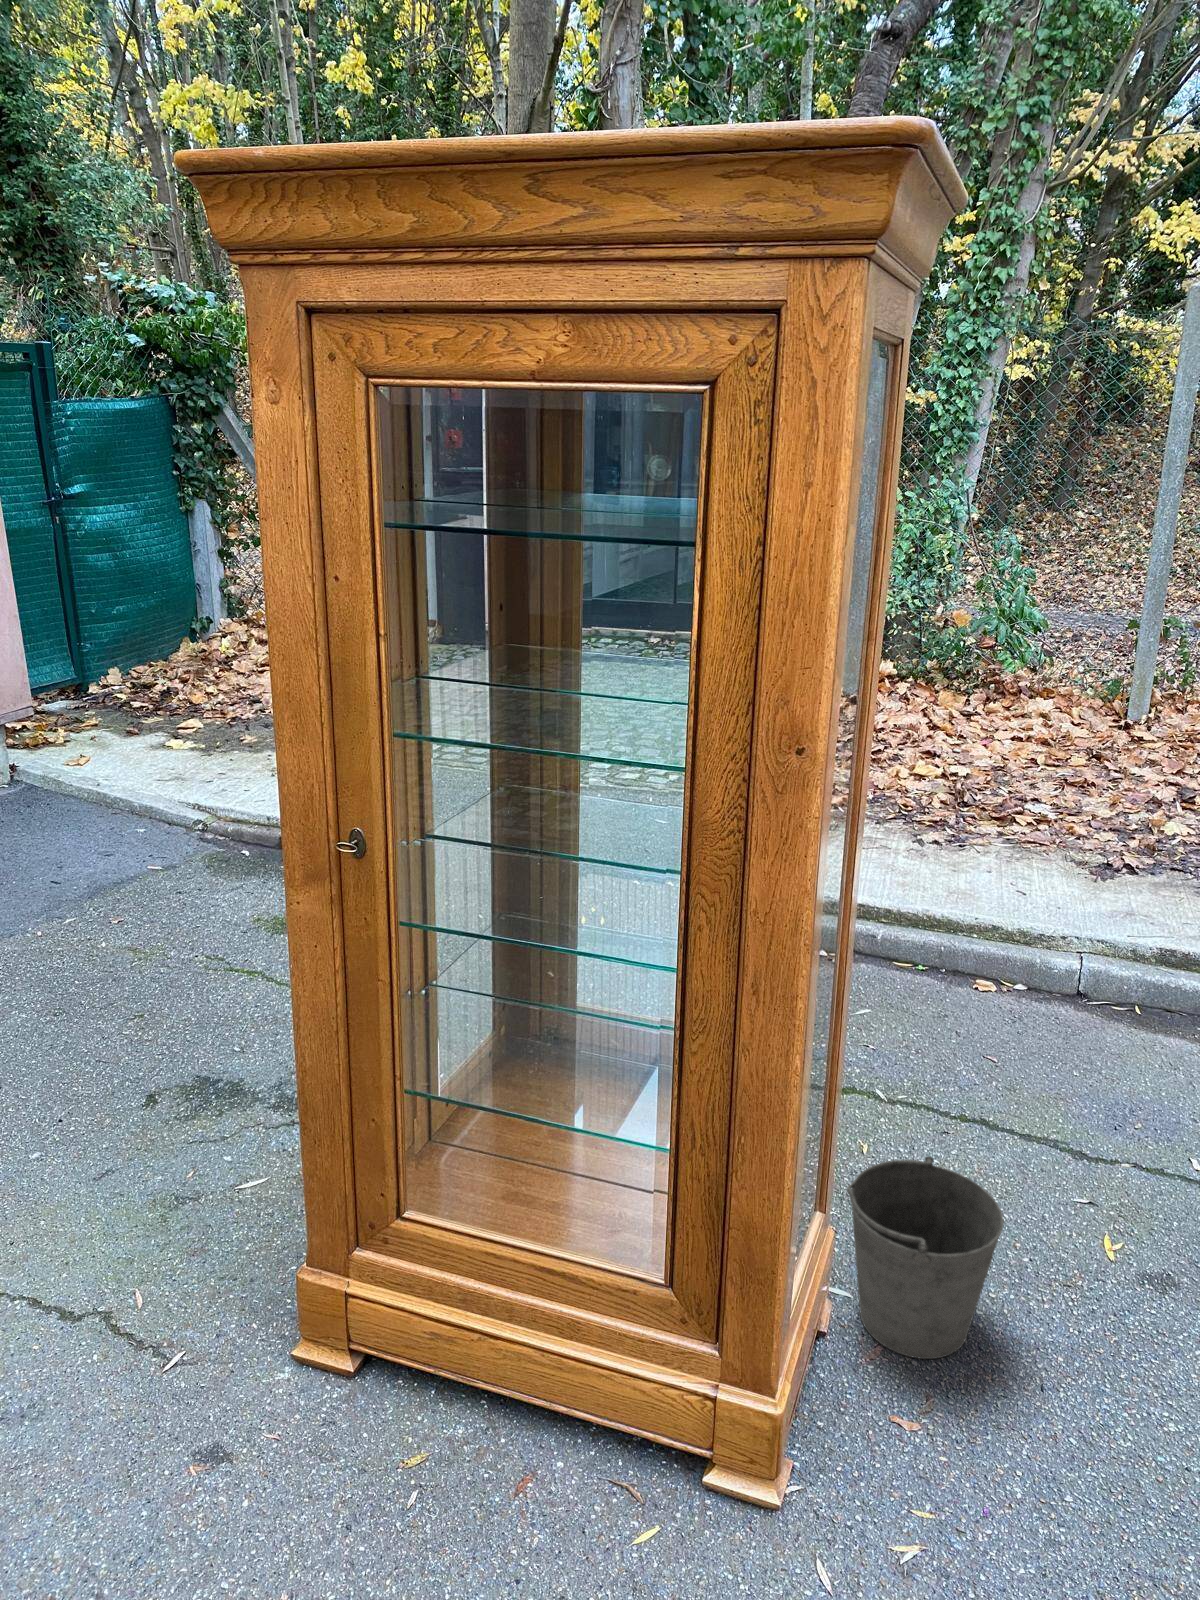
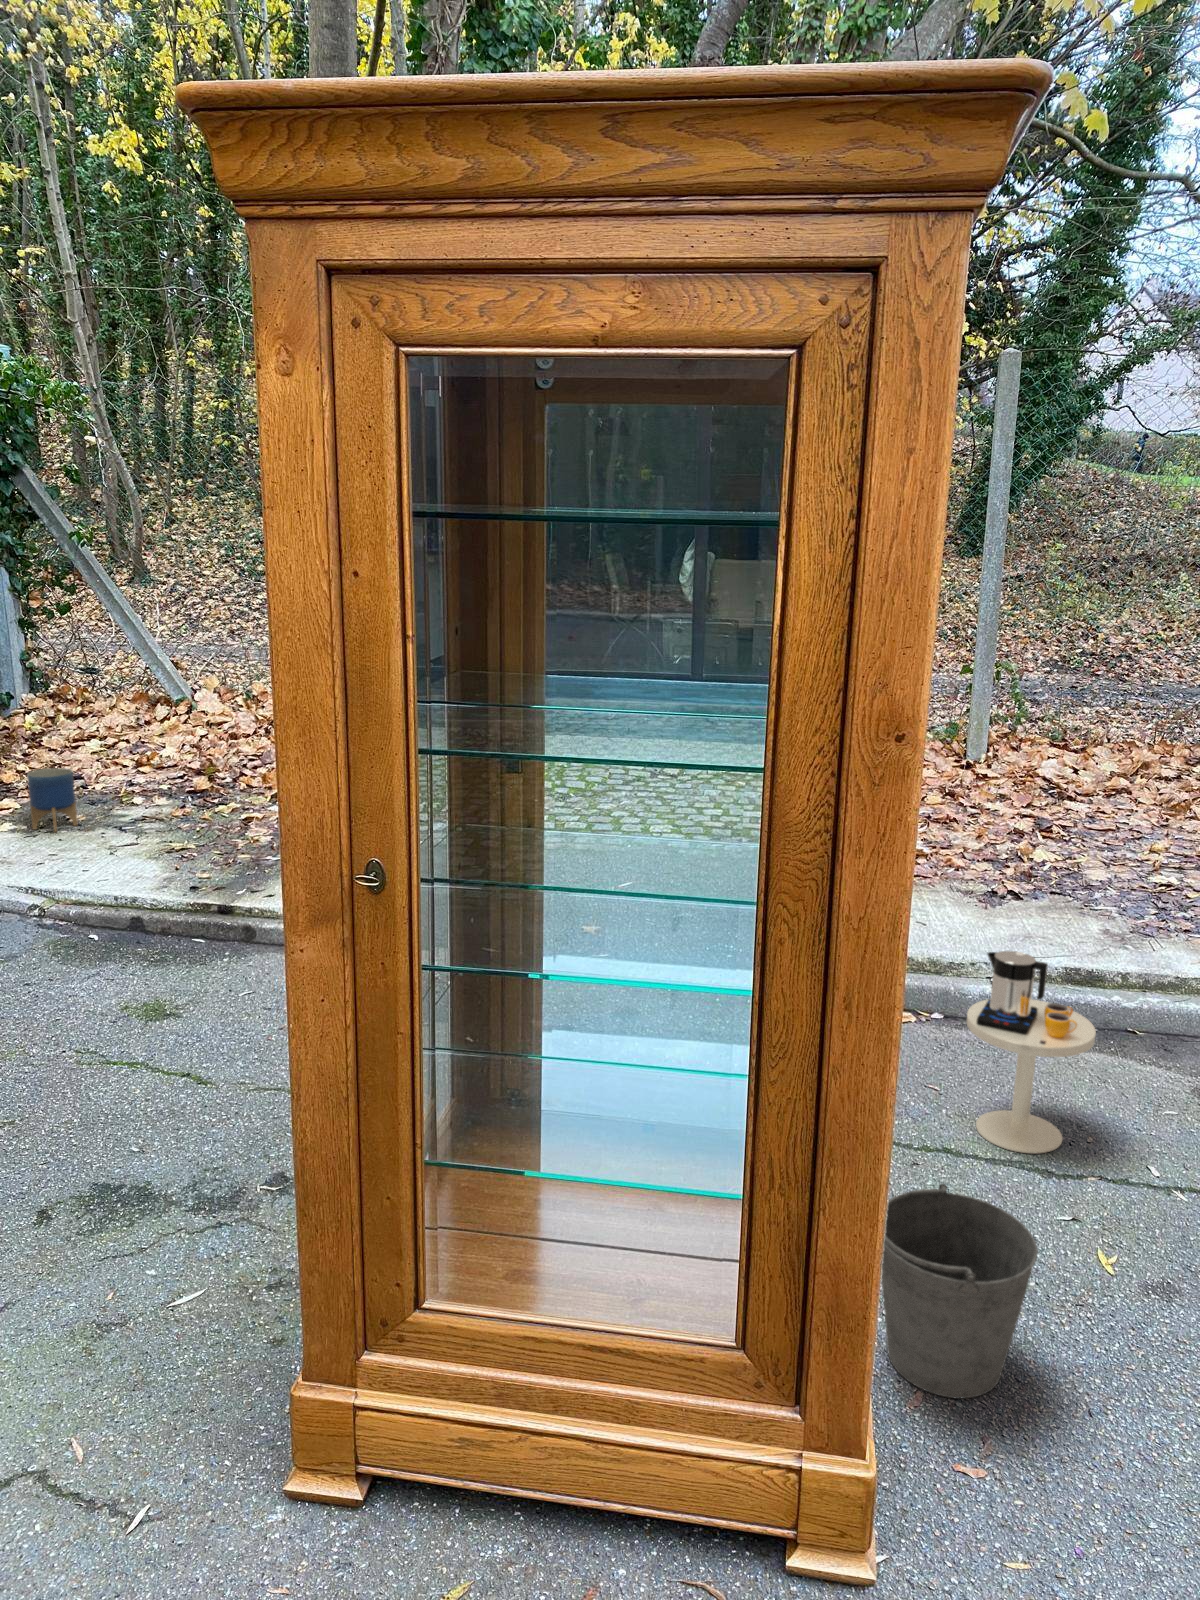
planter: none [206,696,250,754] -> present [27,768,78,832]
side table: none [1016,931,1147,1134] -> present [967,951,1096,1153]

